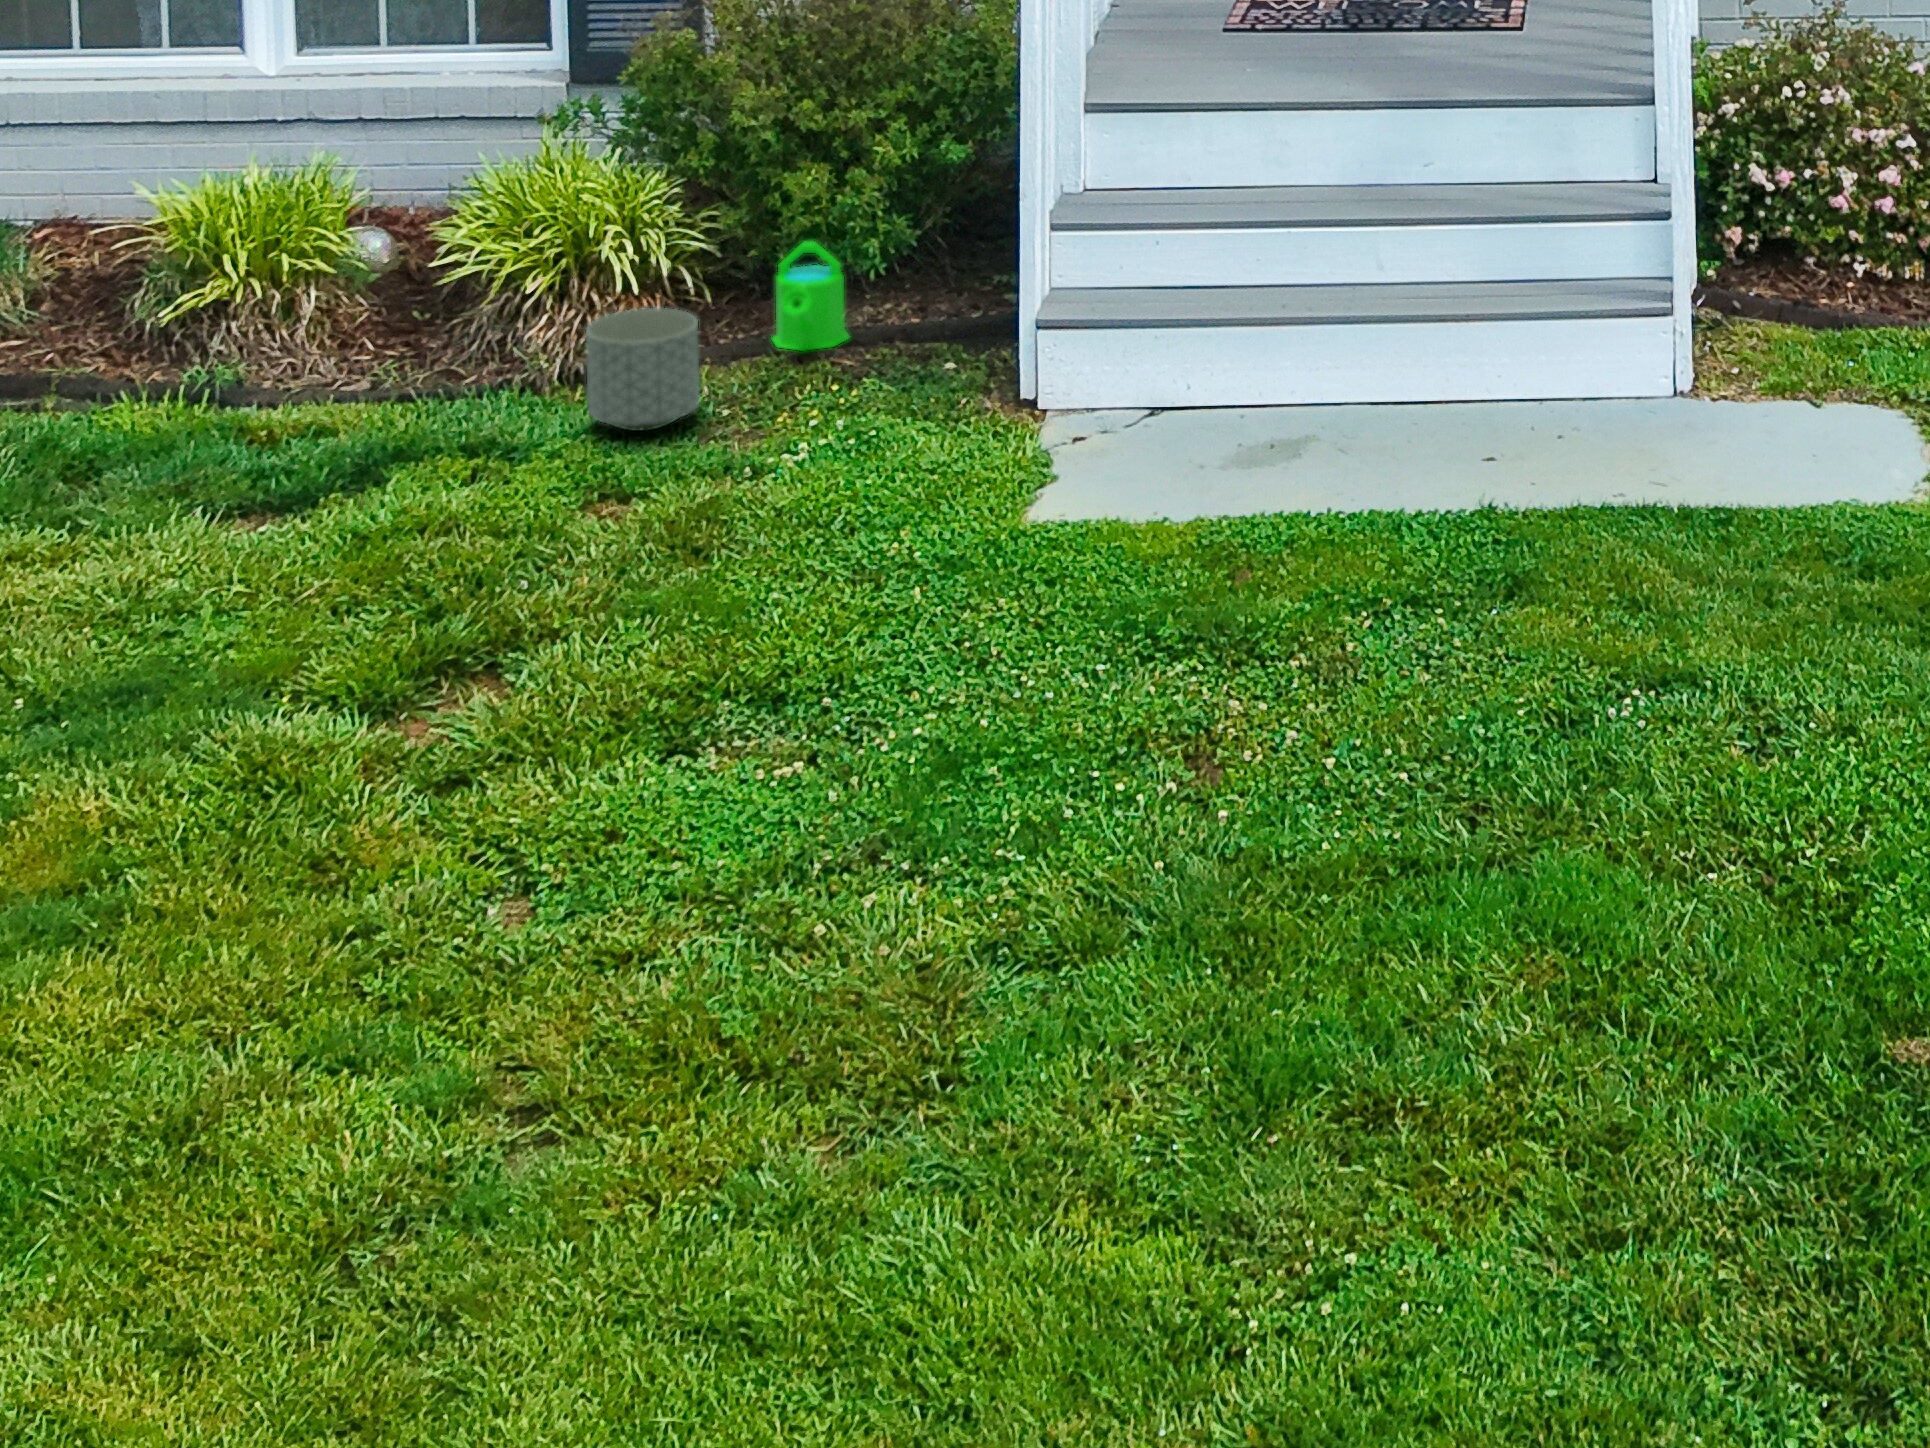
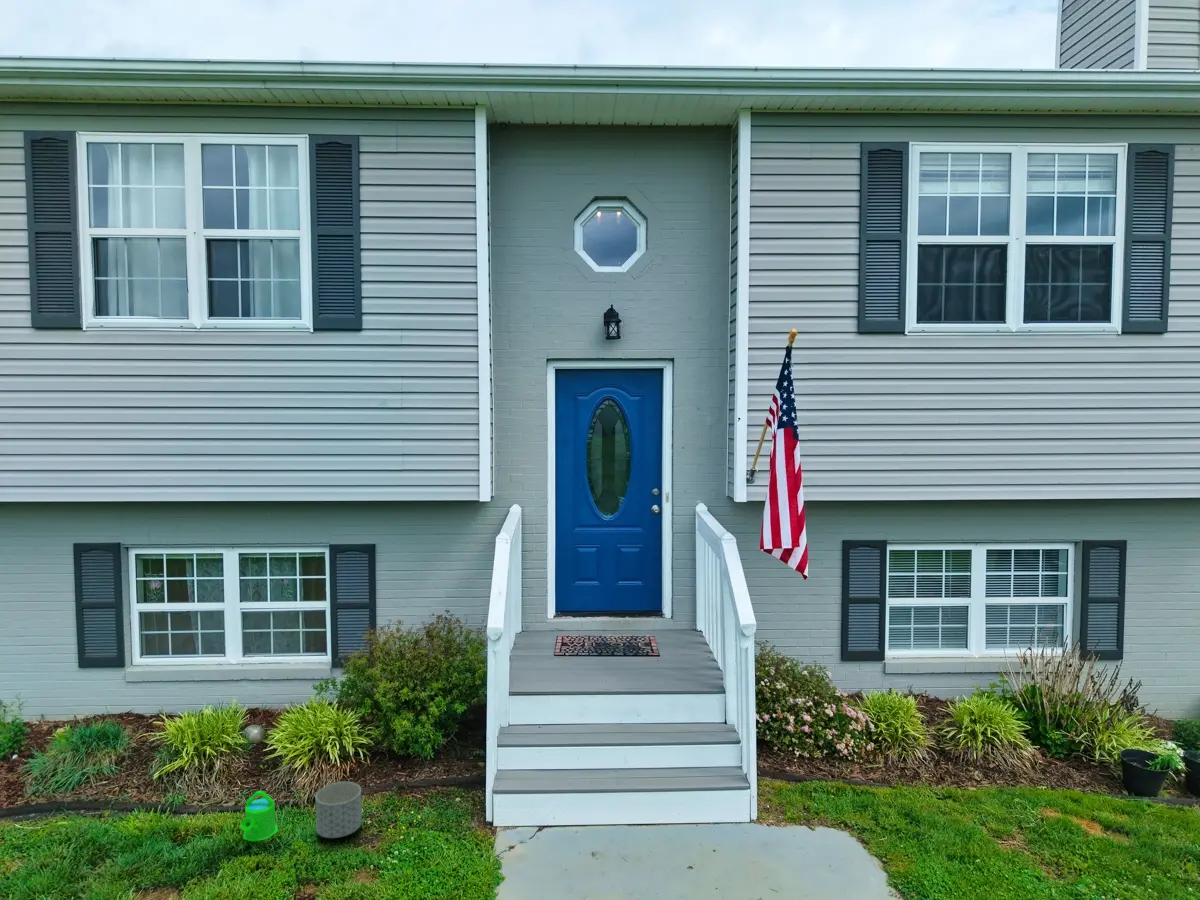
watering can: present [772,242,849,351] -> present [241,791,278,842]

